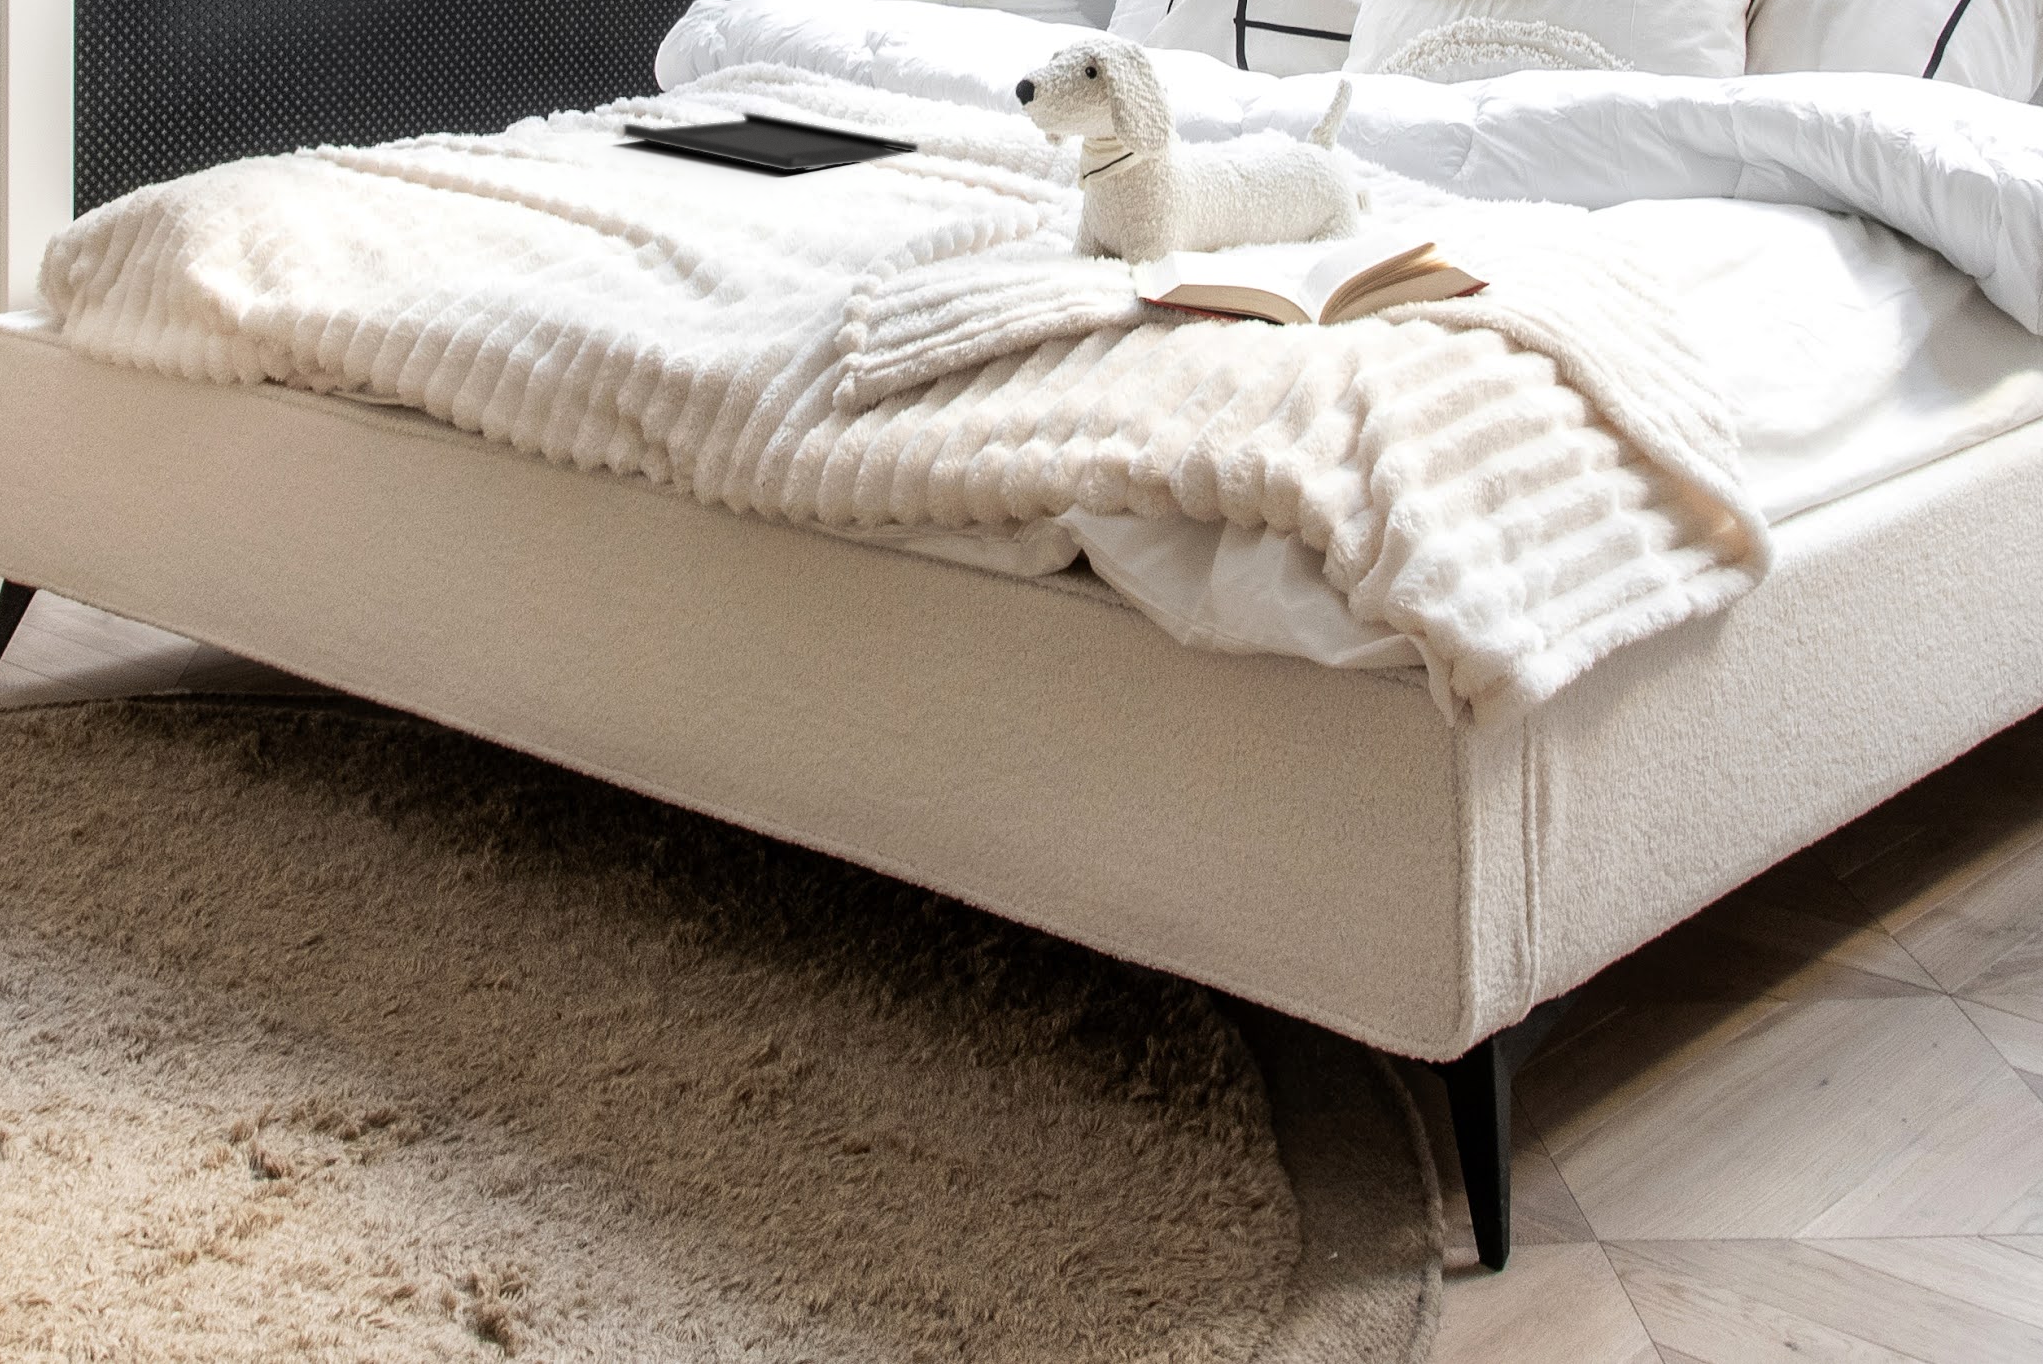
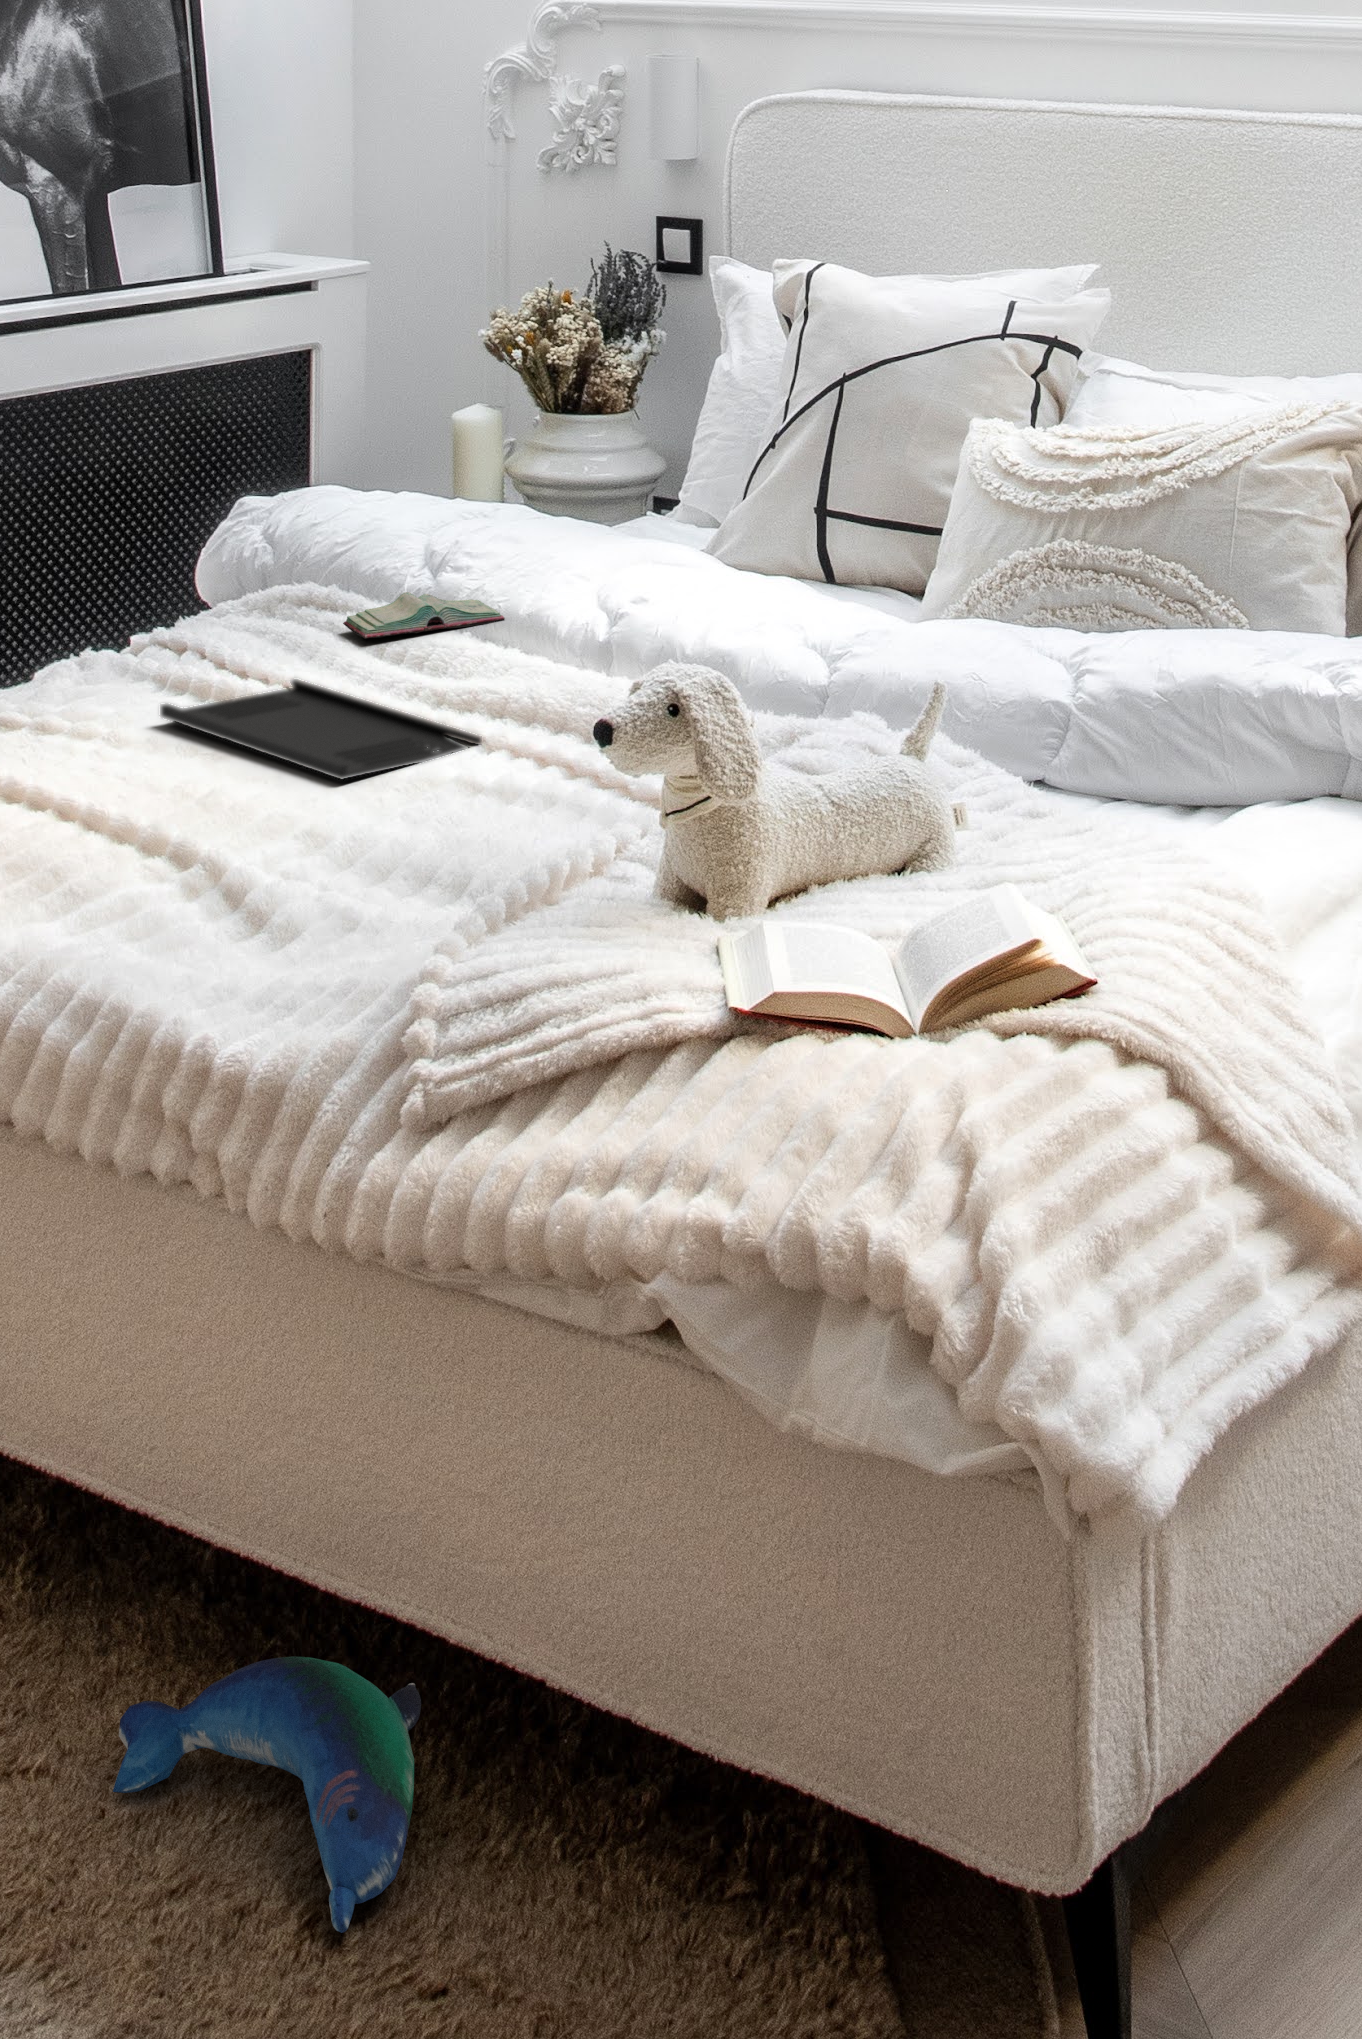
book: none [792,54,942,90] -> present [343,592,505,639]
plush toy: none [569,886,850,1102] -> present [113,1656,421,1933]

